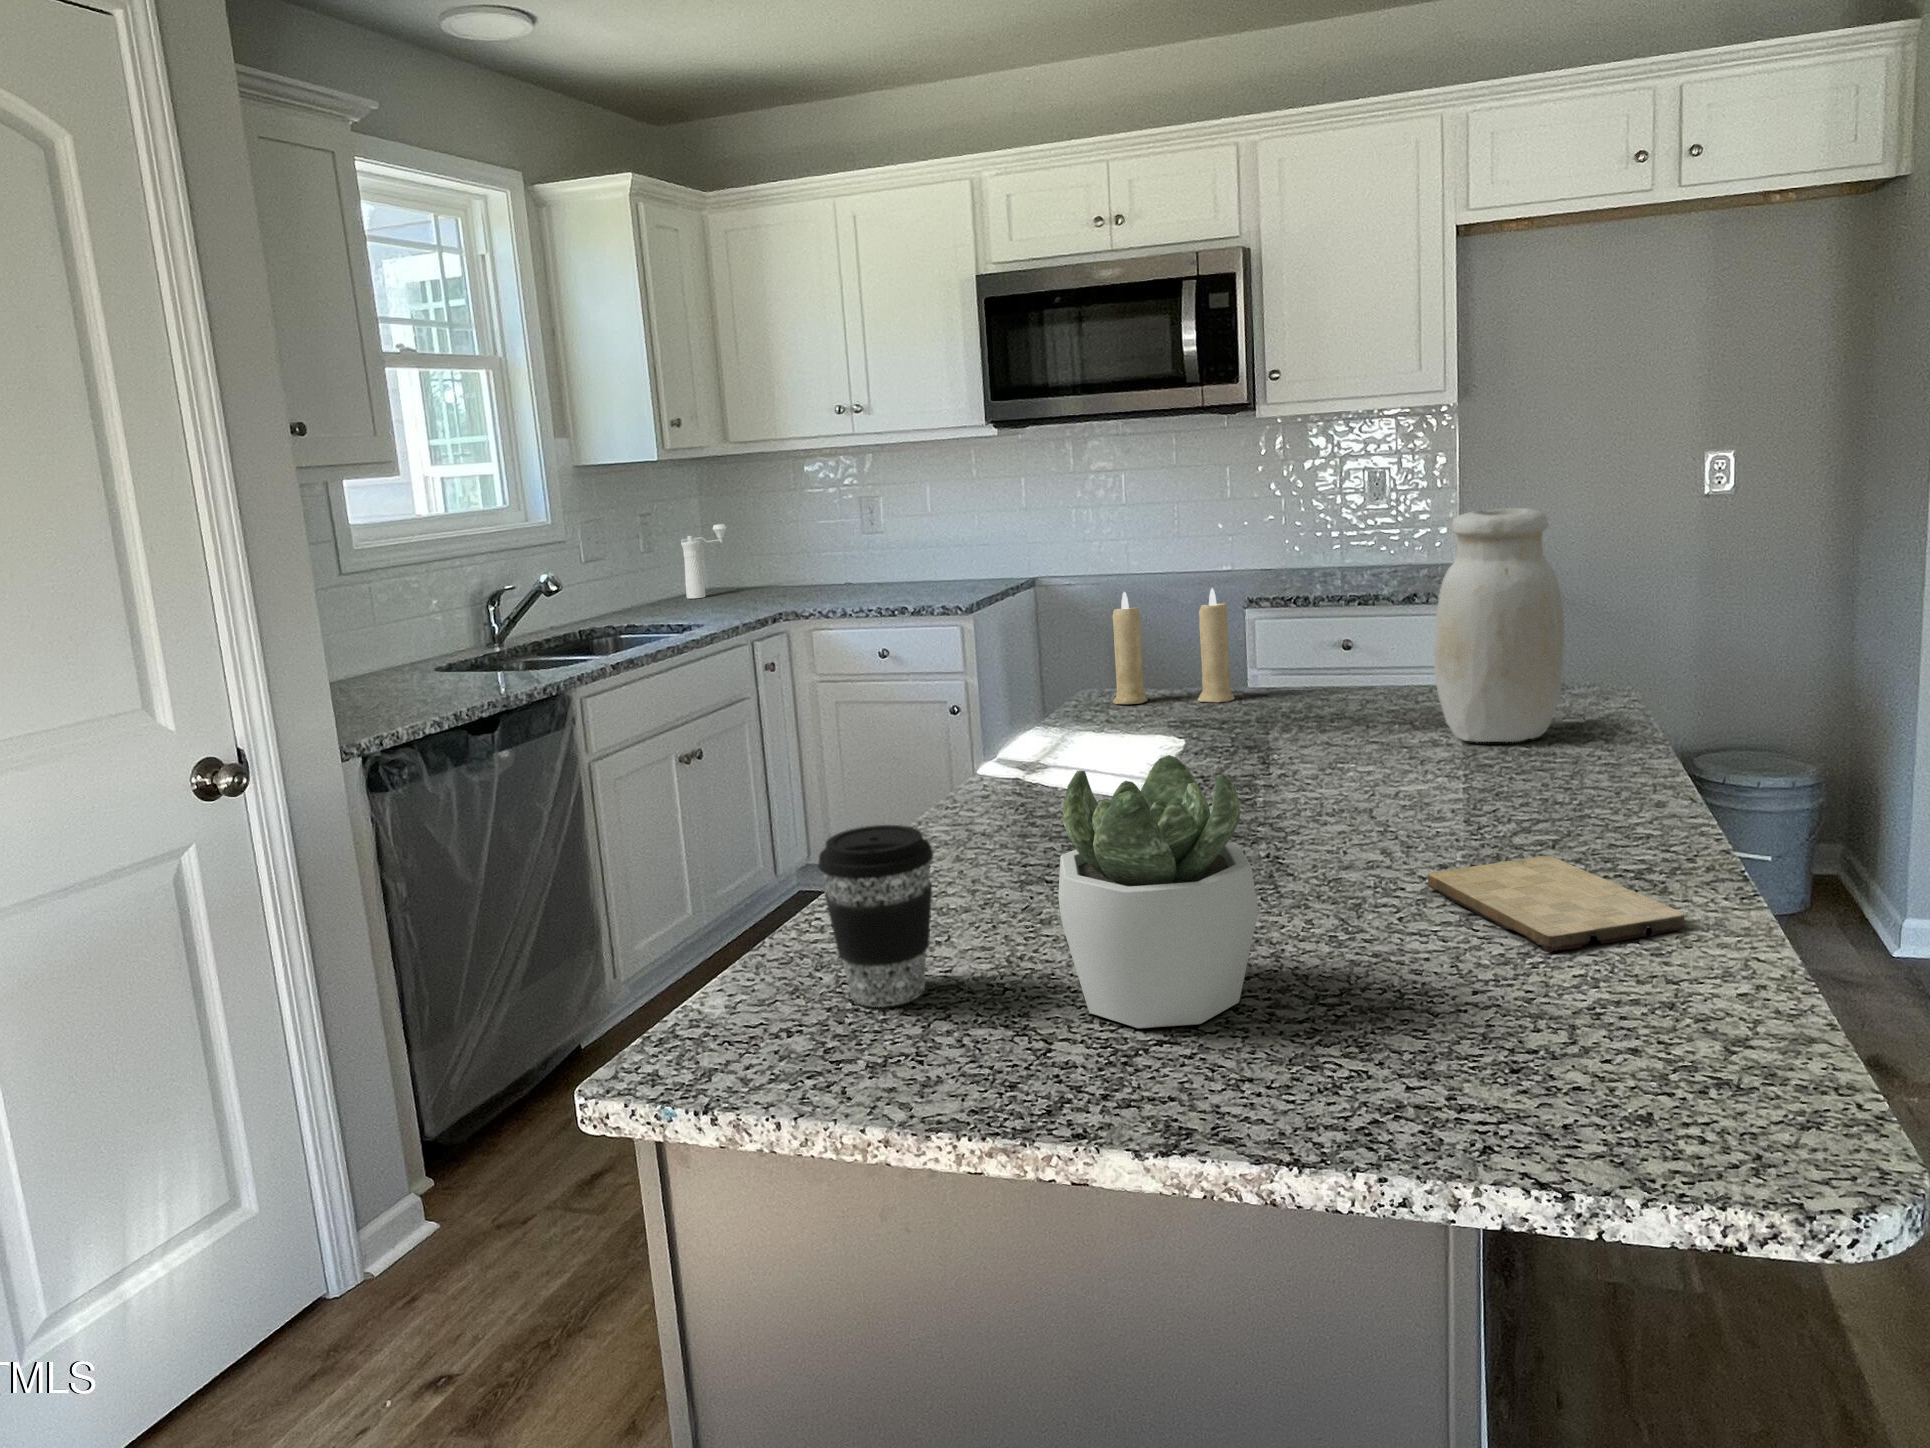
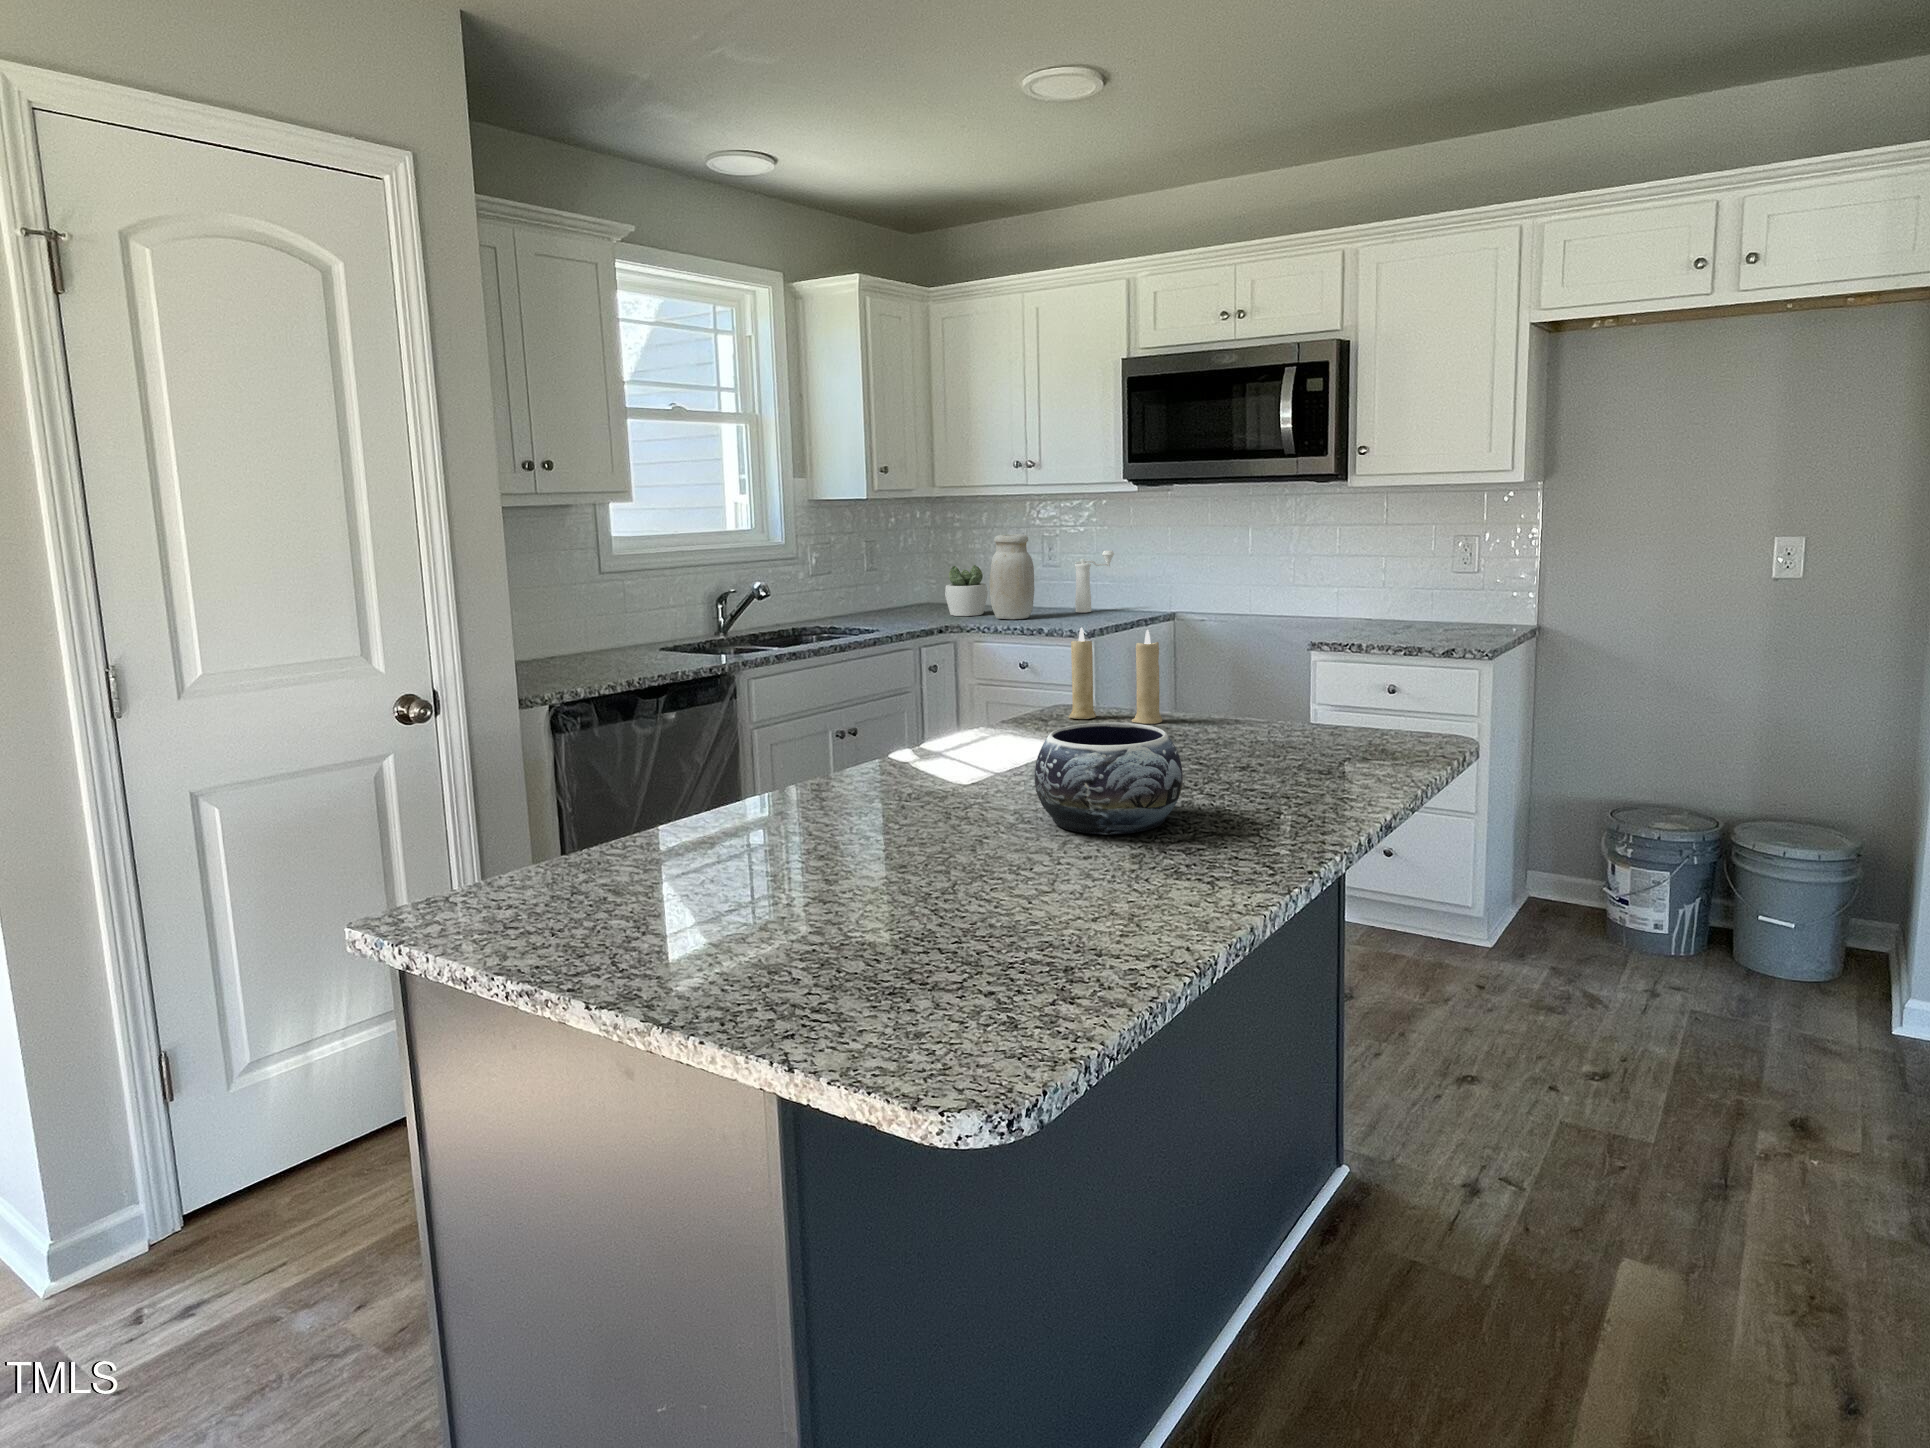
jar: present [1434,508,1564,742] -> present [990,534,1035,619]
pepper mill: present [681,524,727,599] -> present [1075,551,1114,613]
decorative bowl: none [1282,695,1472,835] -> present [1035,723,1183,834]
succulent plant: present [1058,755,1259,1028] -> present [945,565,988,616]
coffee cup: present [818,825,933,1007] -> none [560,775,646,902]
cutting board: present [1428,856,1685,952] -> none [1053,860,1185,927]

